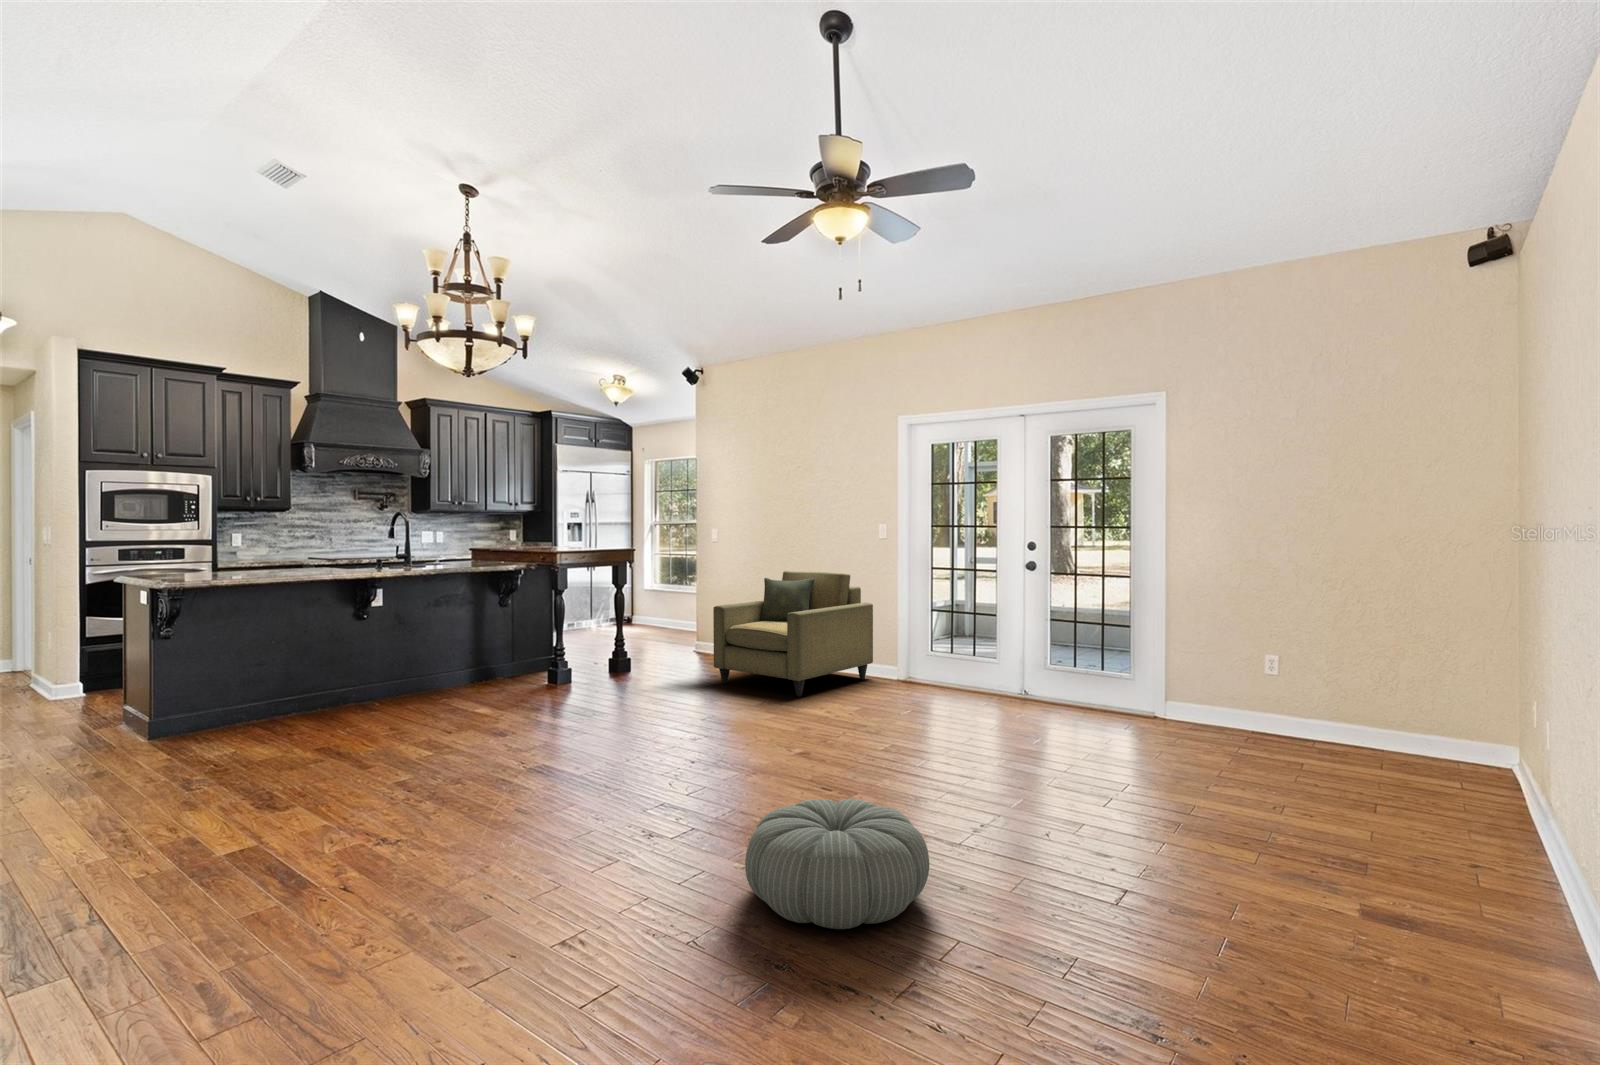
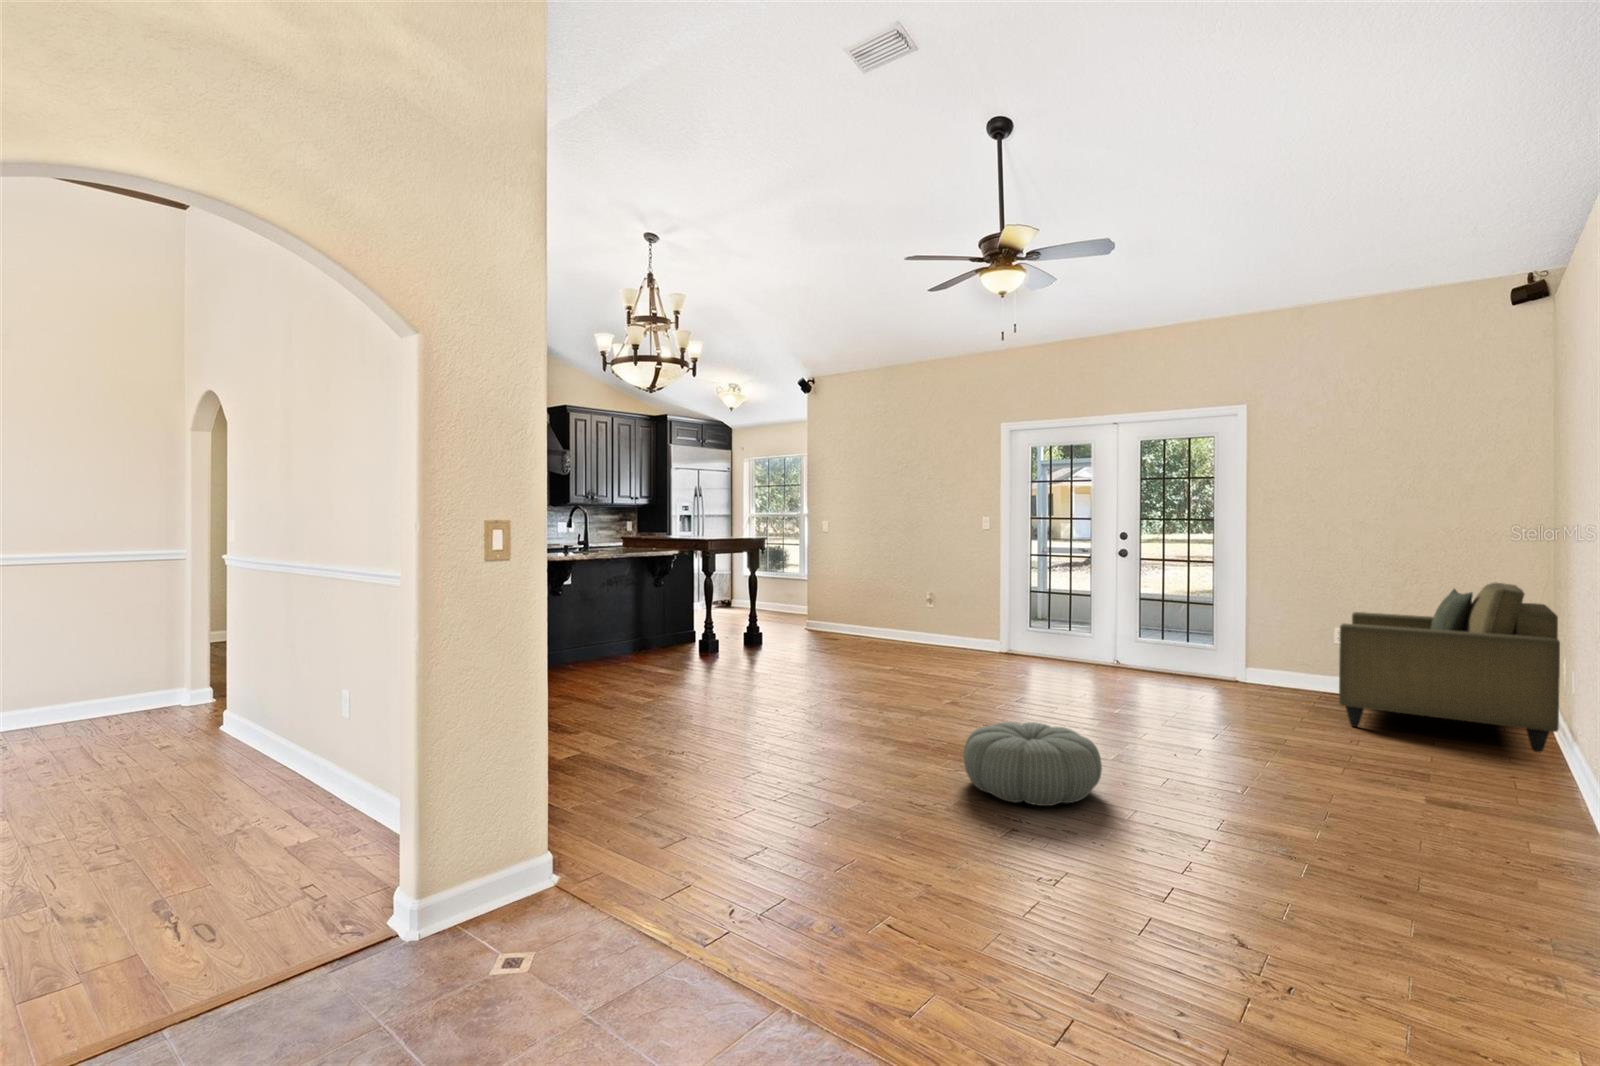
armchair: present [713,571,873,697] -> present [1339,583,1560,752]

